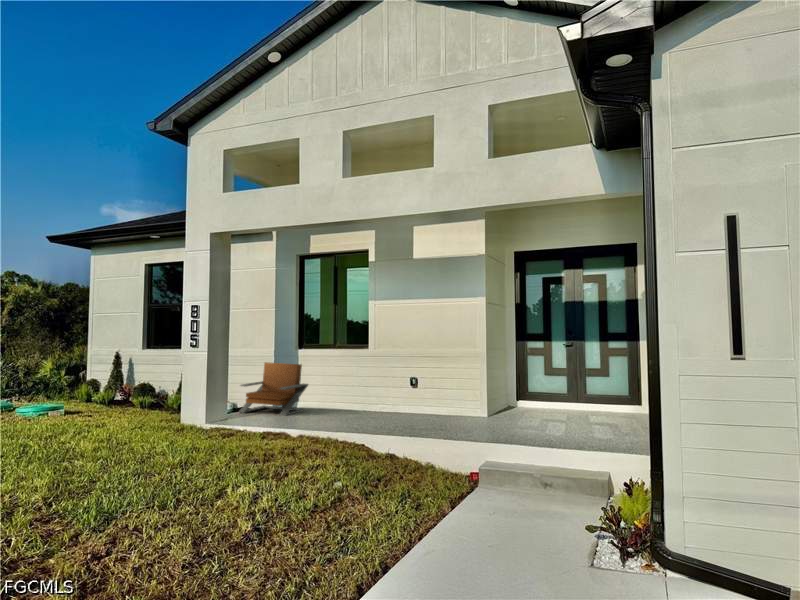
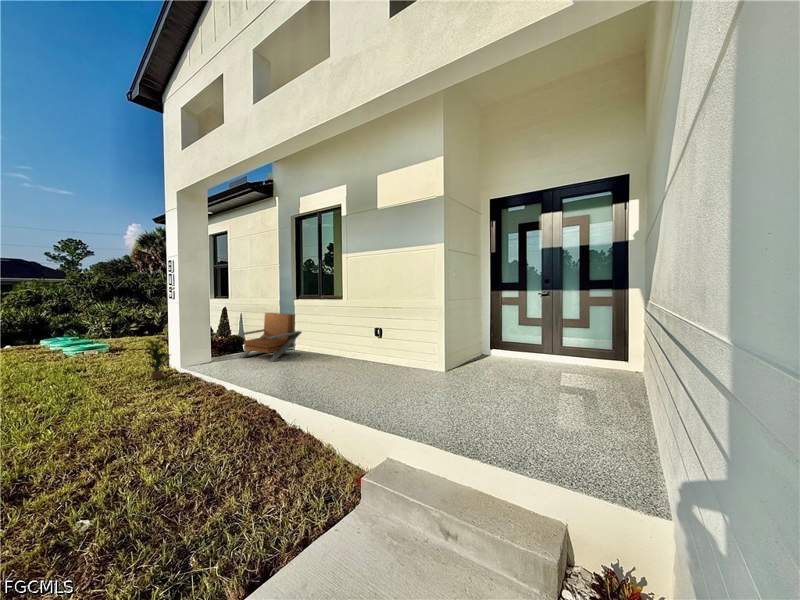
potted plant: none [169,385,196,427] -> present [146,340,170,379]

